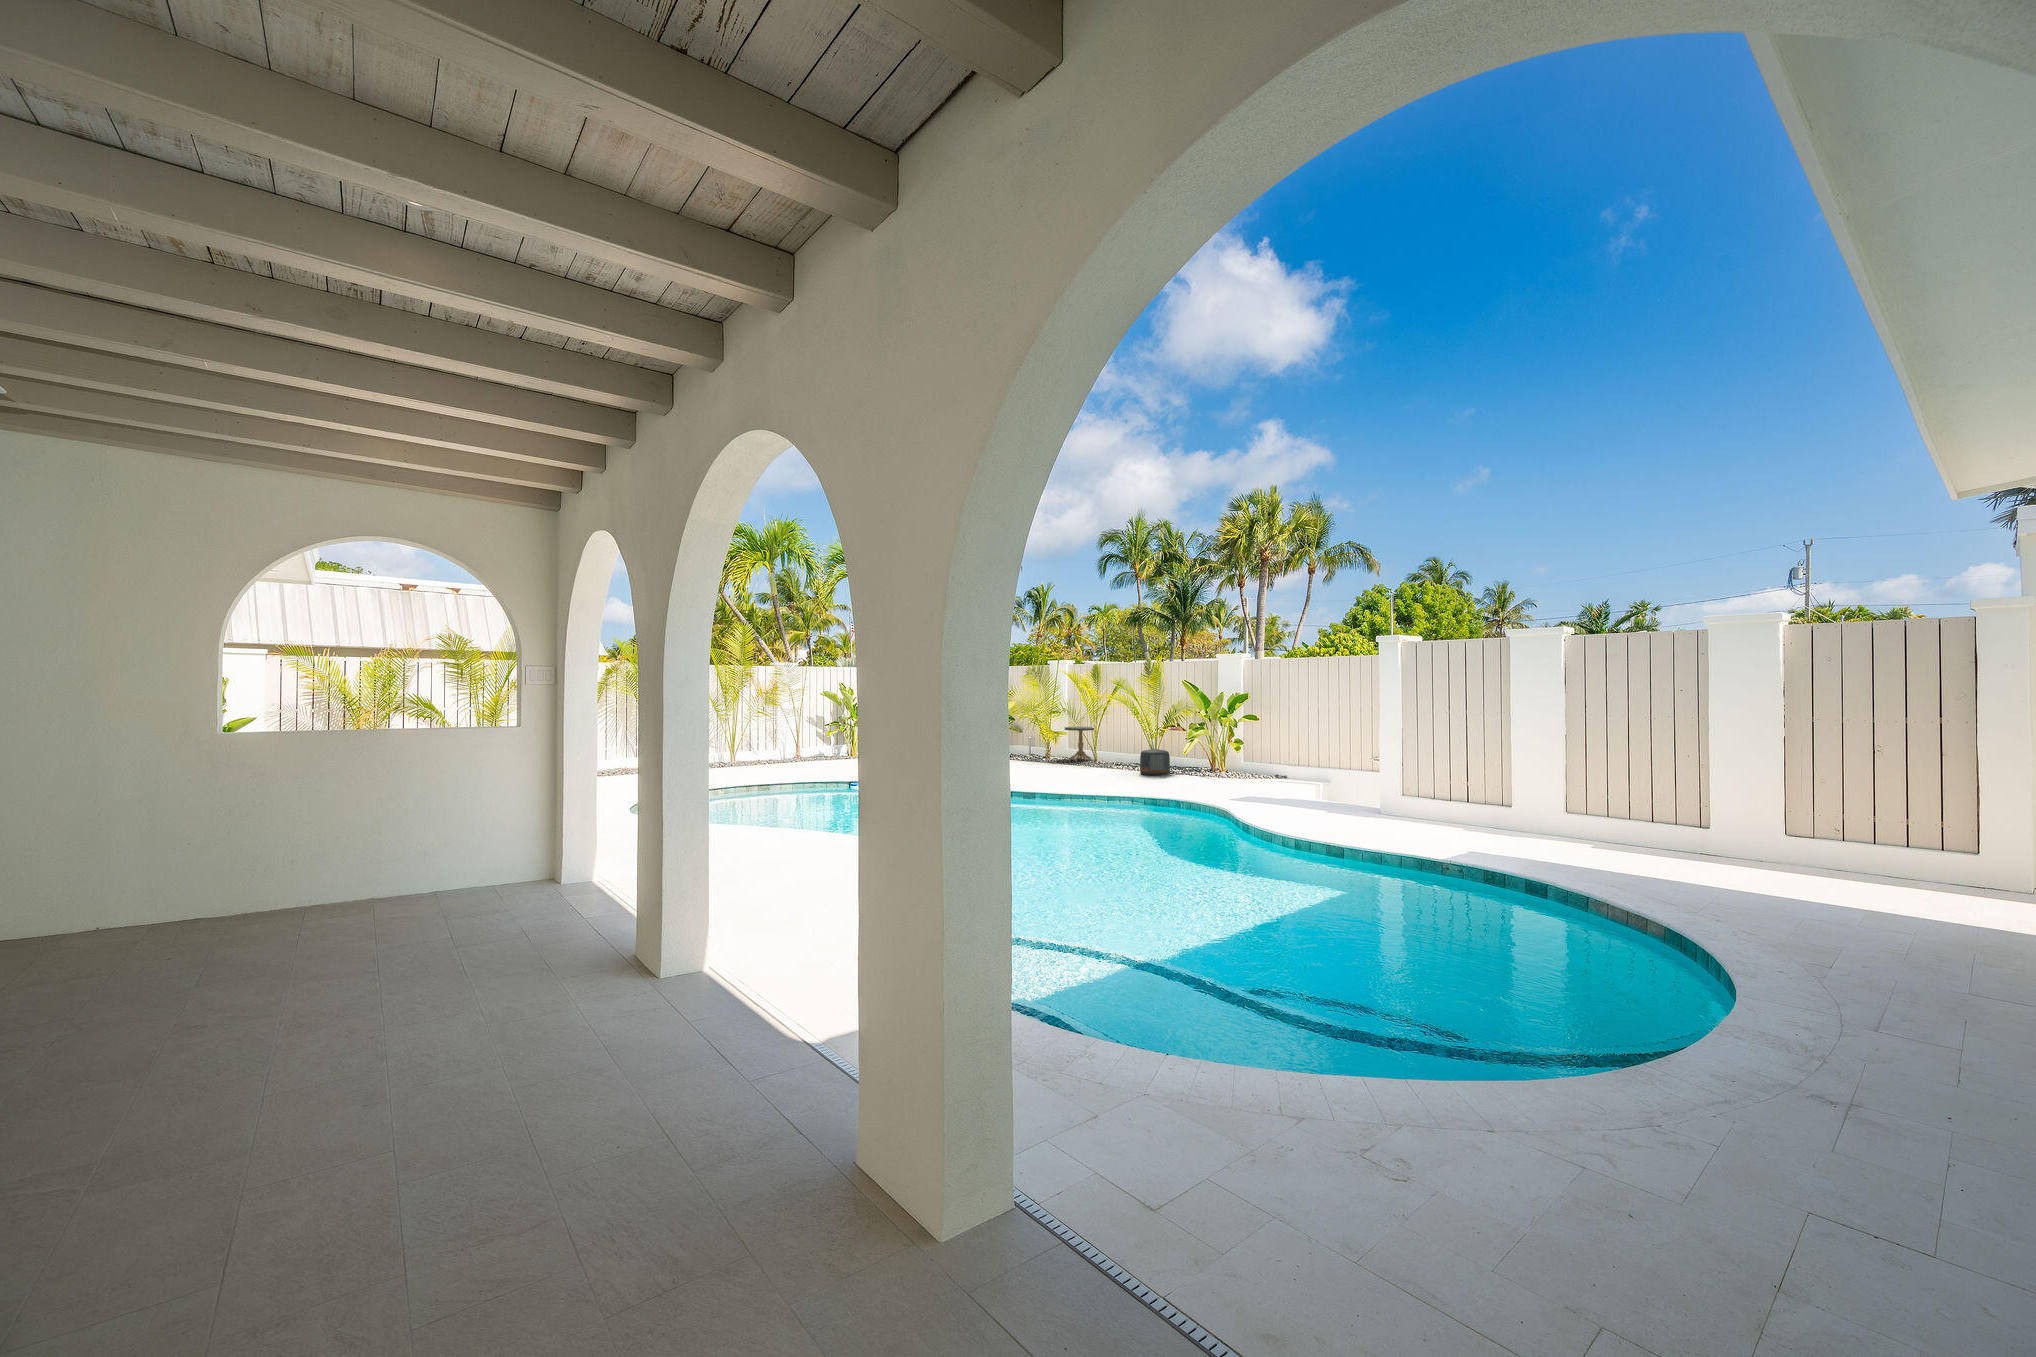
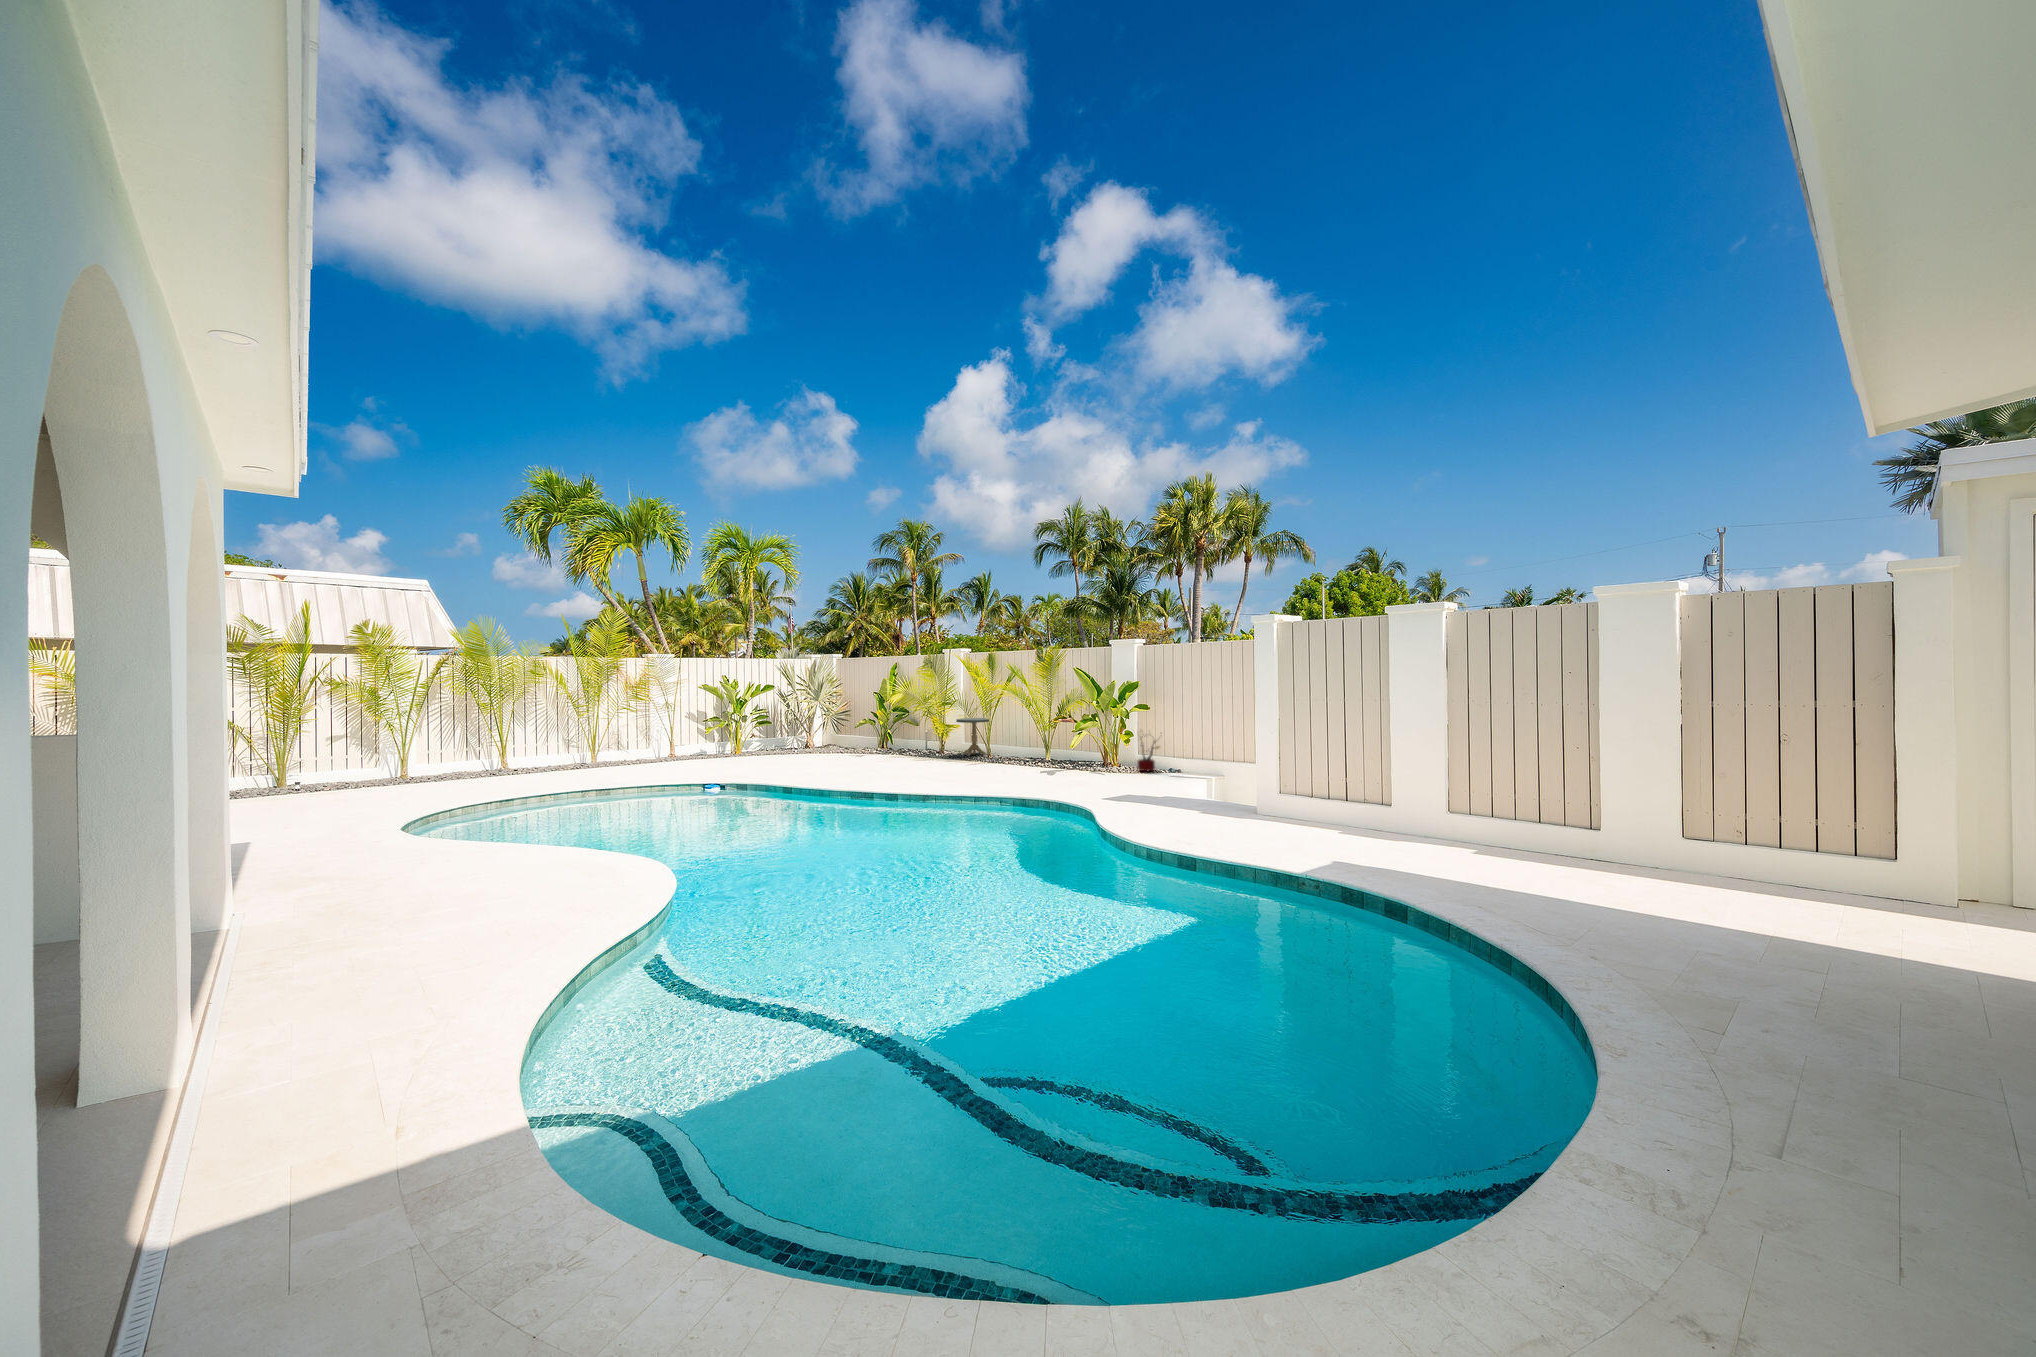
decorative plant: none [1244,737,1267,774] -> present [1137,731,1159,771]
pouf: present [1140,749,1170,775] -> none [1023,744,1057,773]

